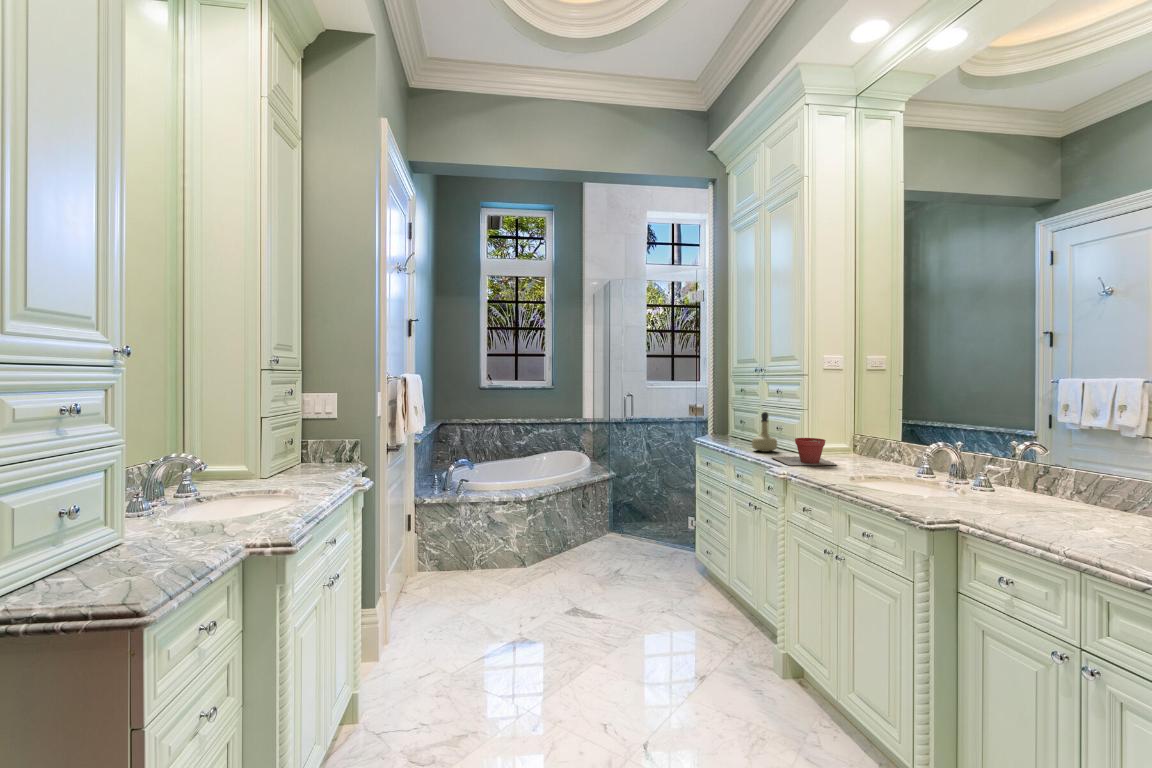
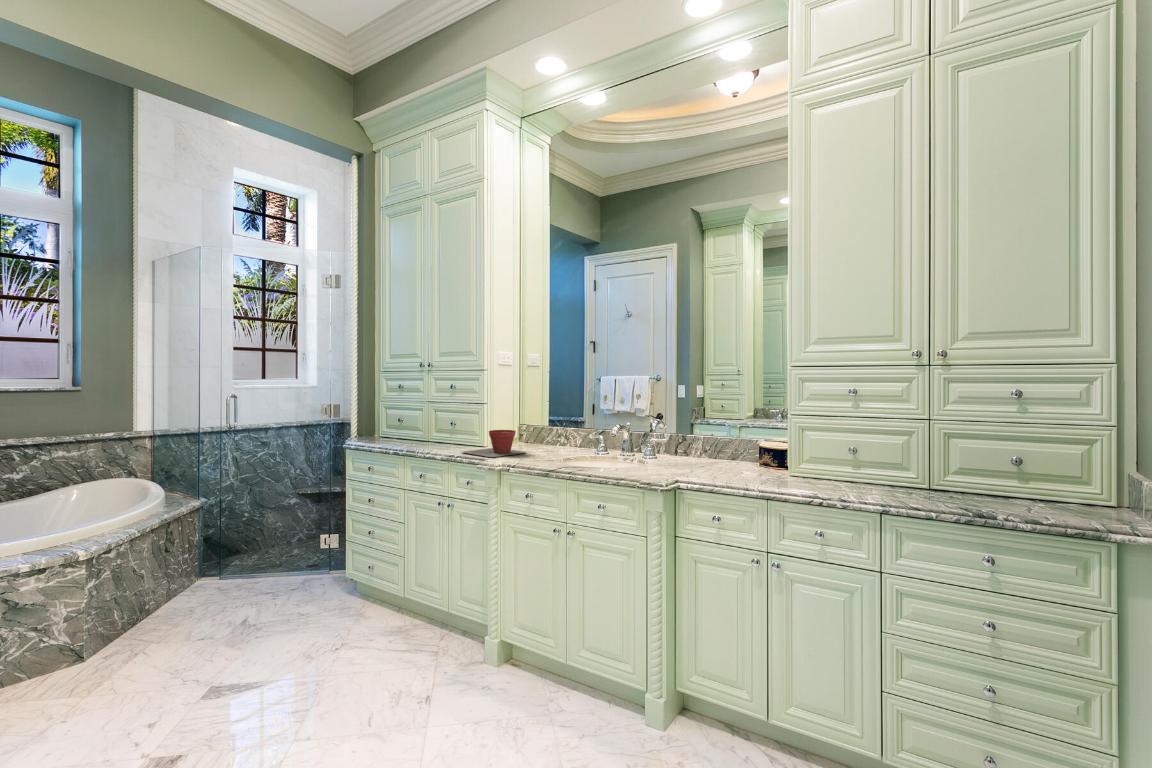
perfume bottle: present [752,412,777,452] -> none [428,408,454,448]

